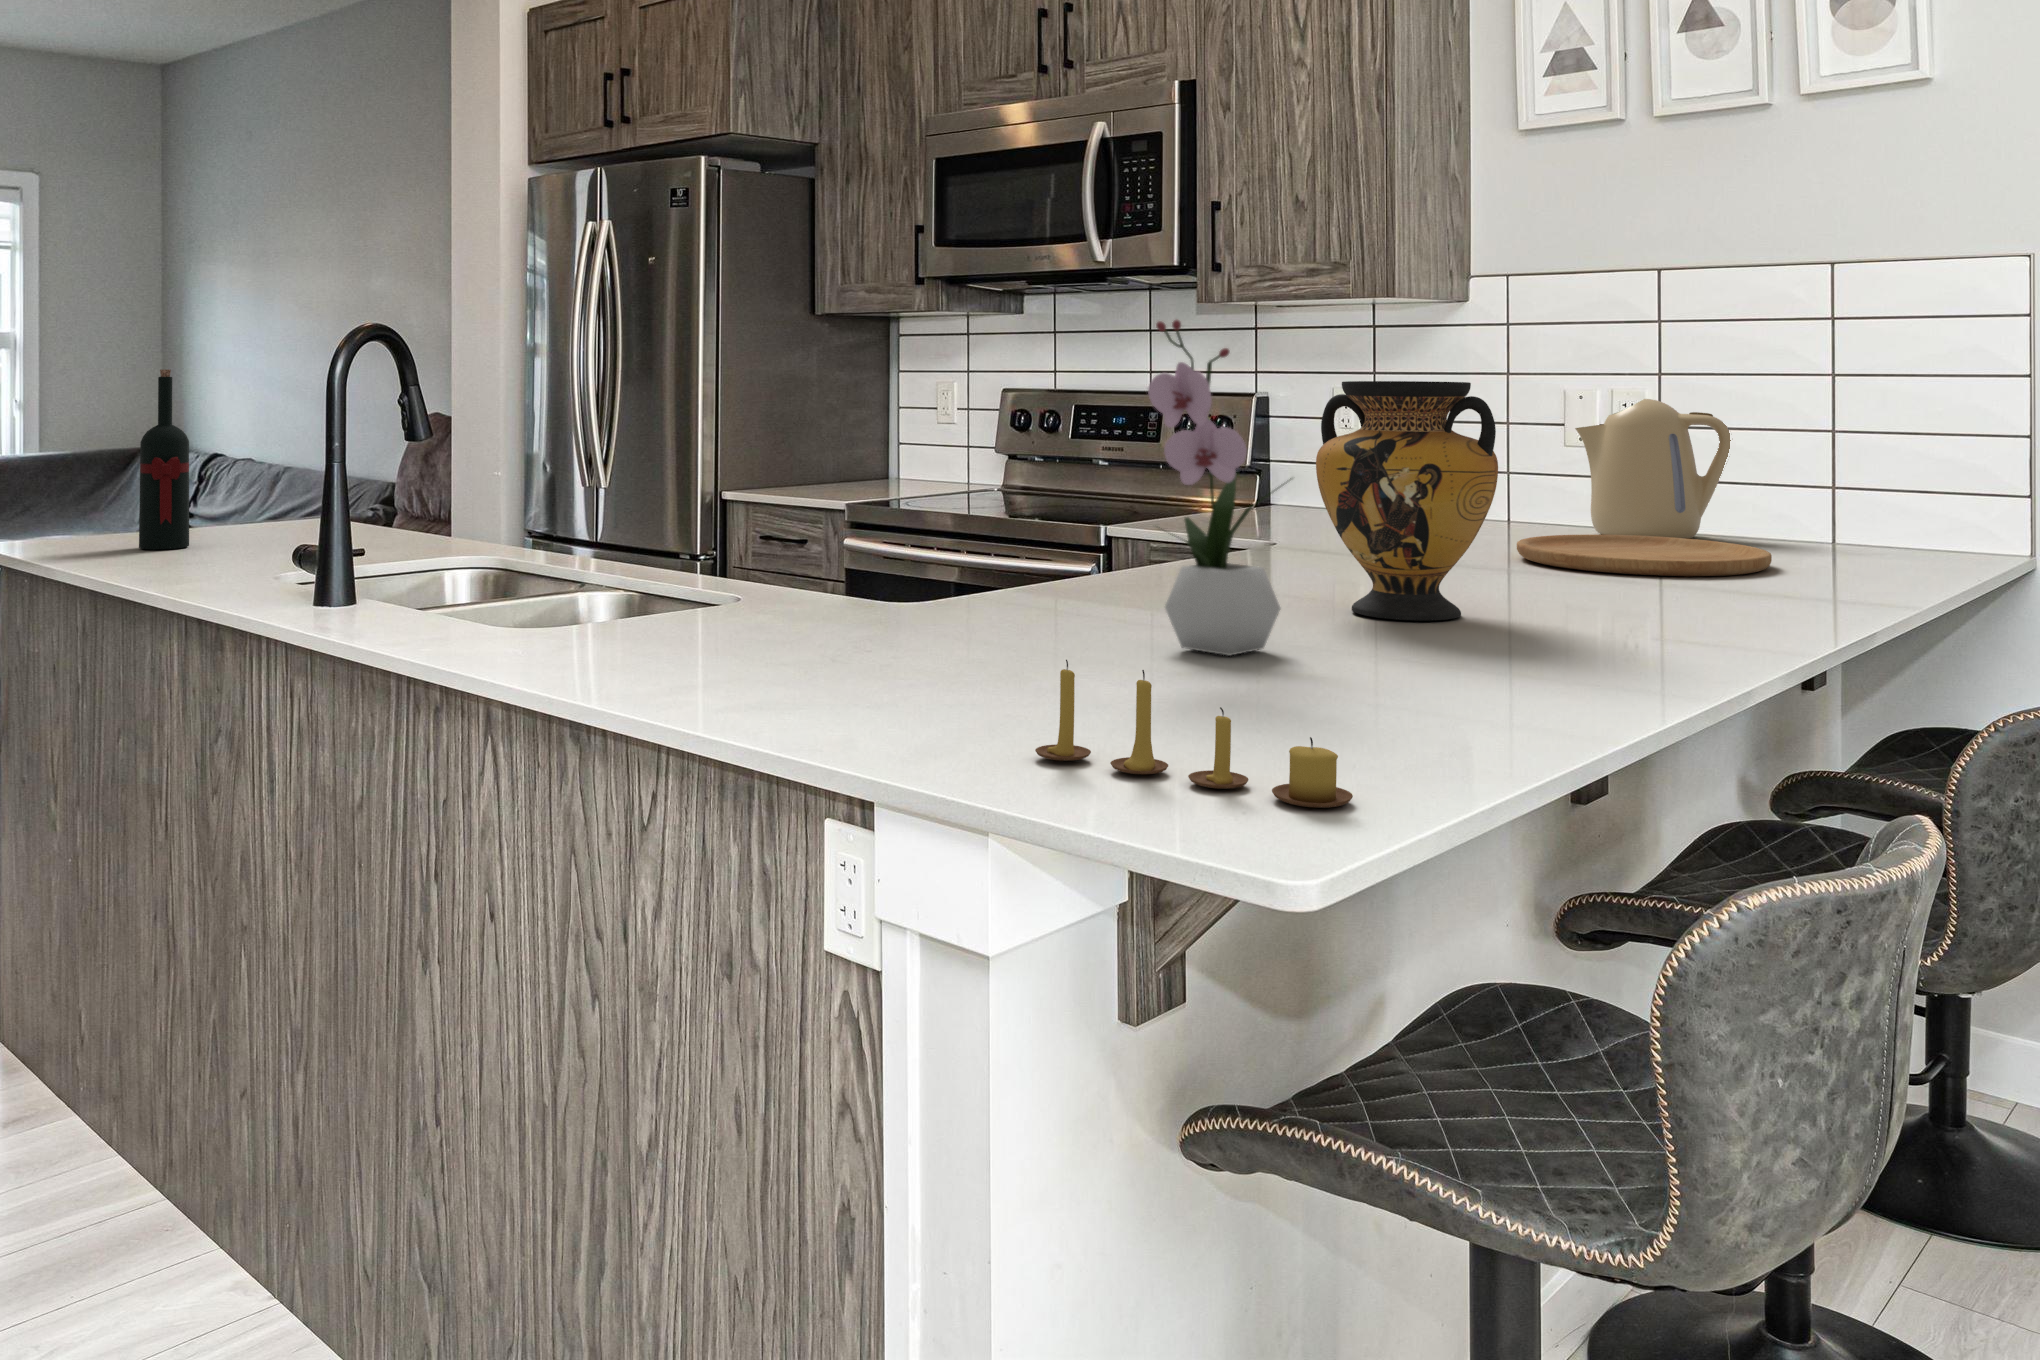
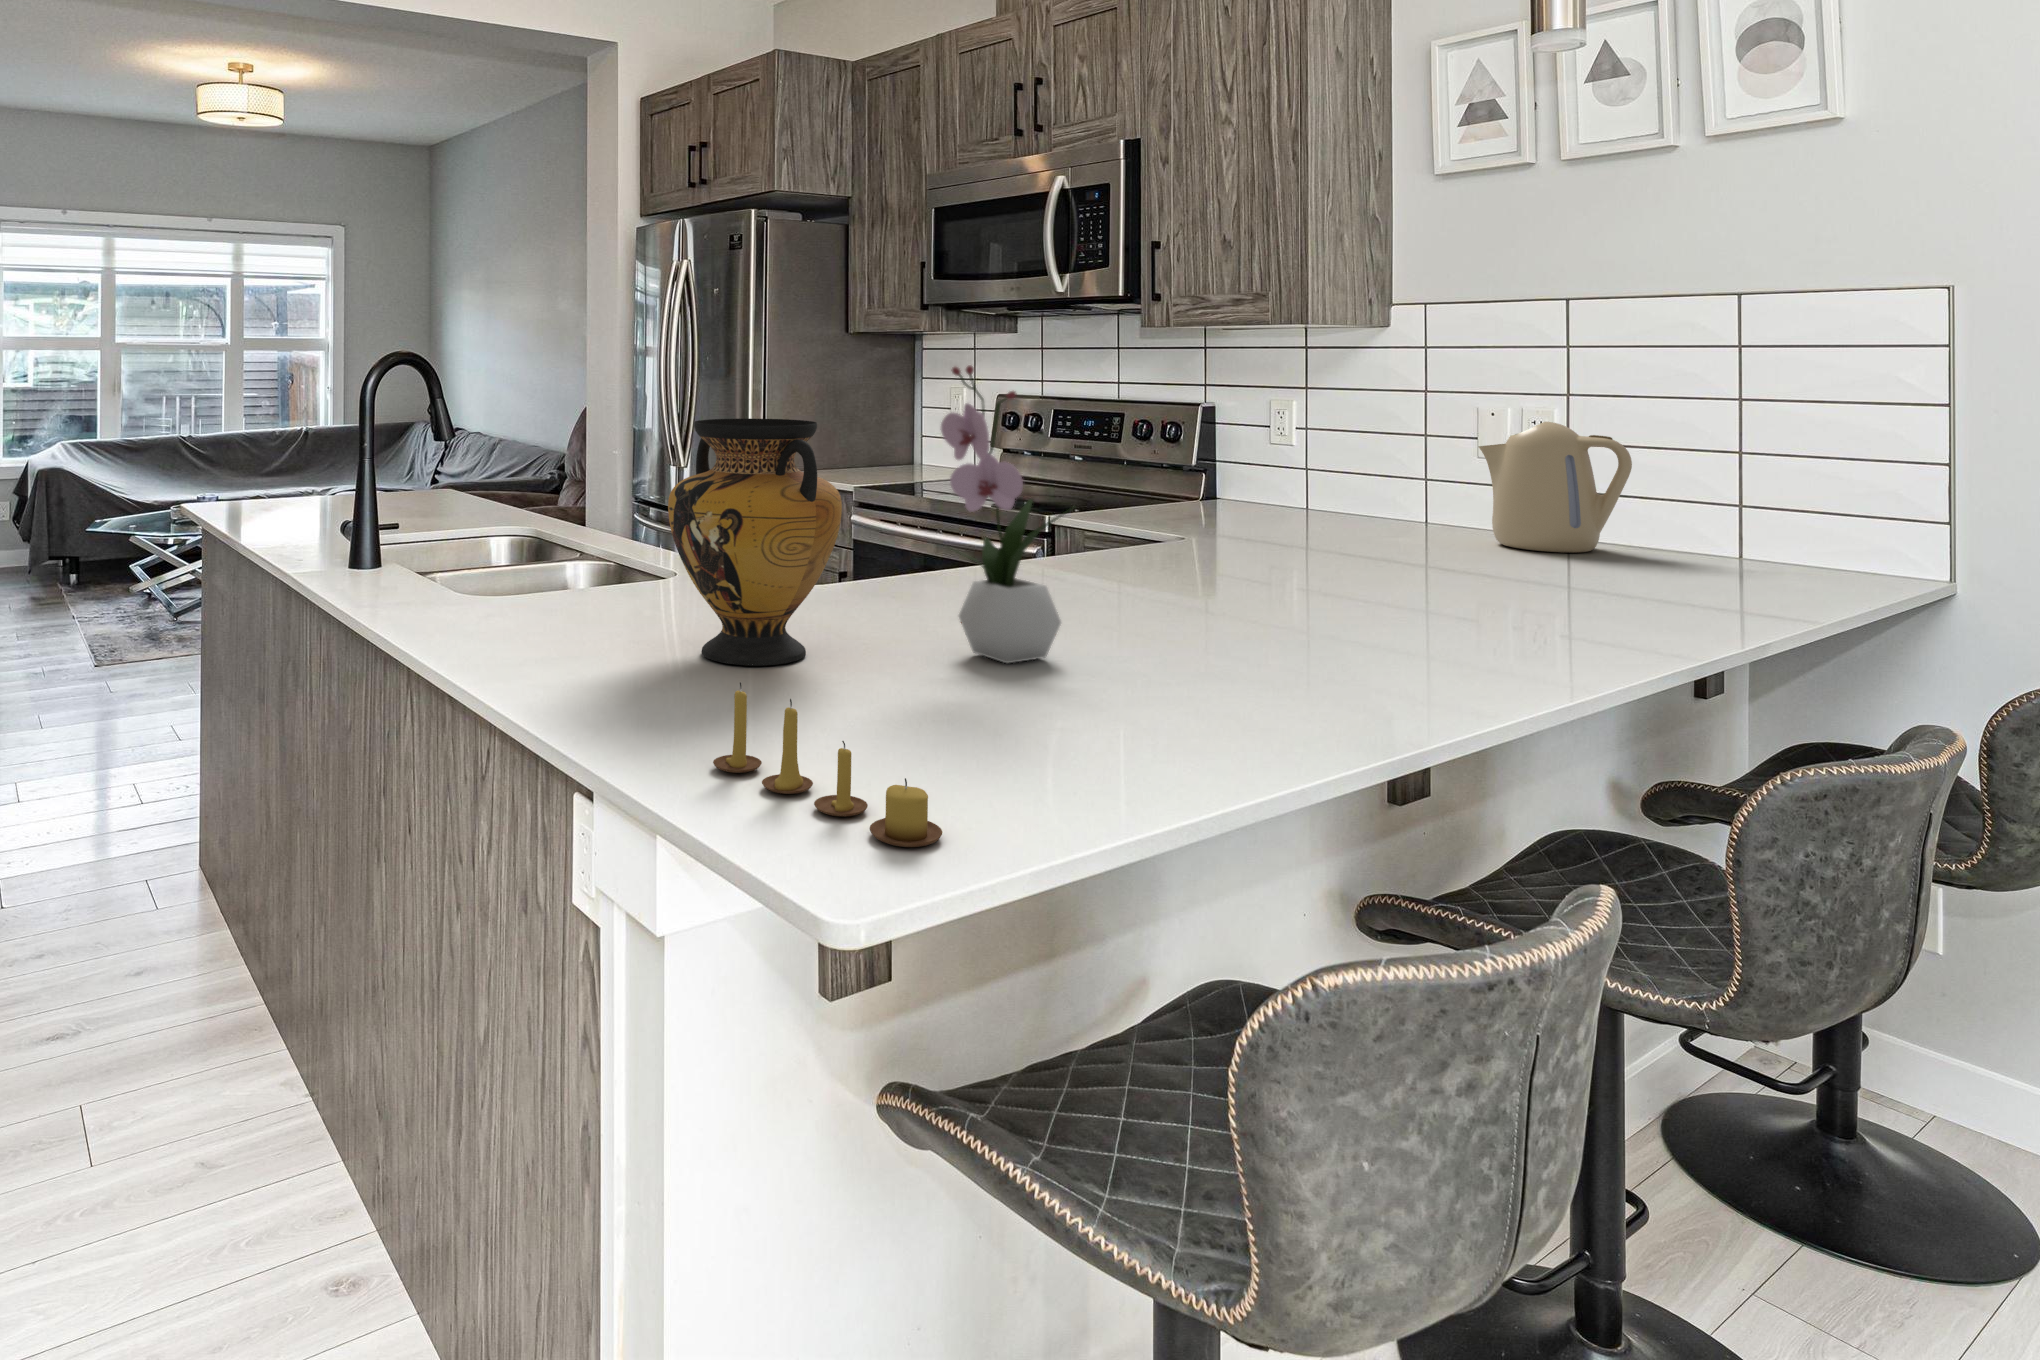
wine bottle: present [139,370,189,549] -> none [290,380,327,515]
vase: present [1316,381,1498,621] -> present [668,419,842,666]
cutting board: present [1517,535,1772,576] -> none [1391,547,1639,596]

